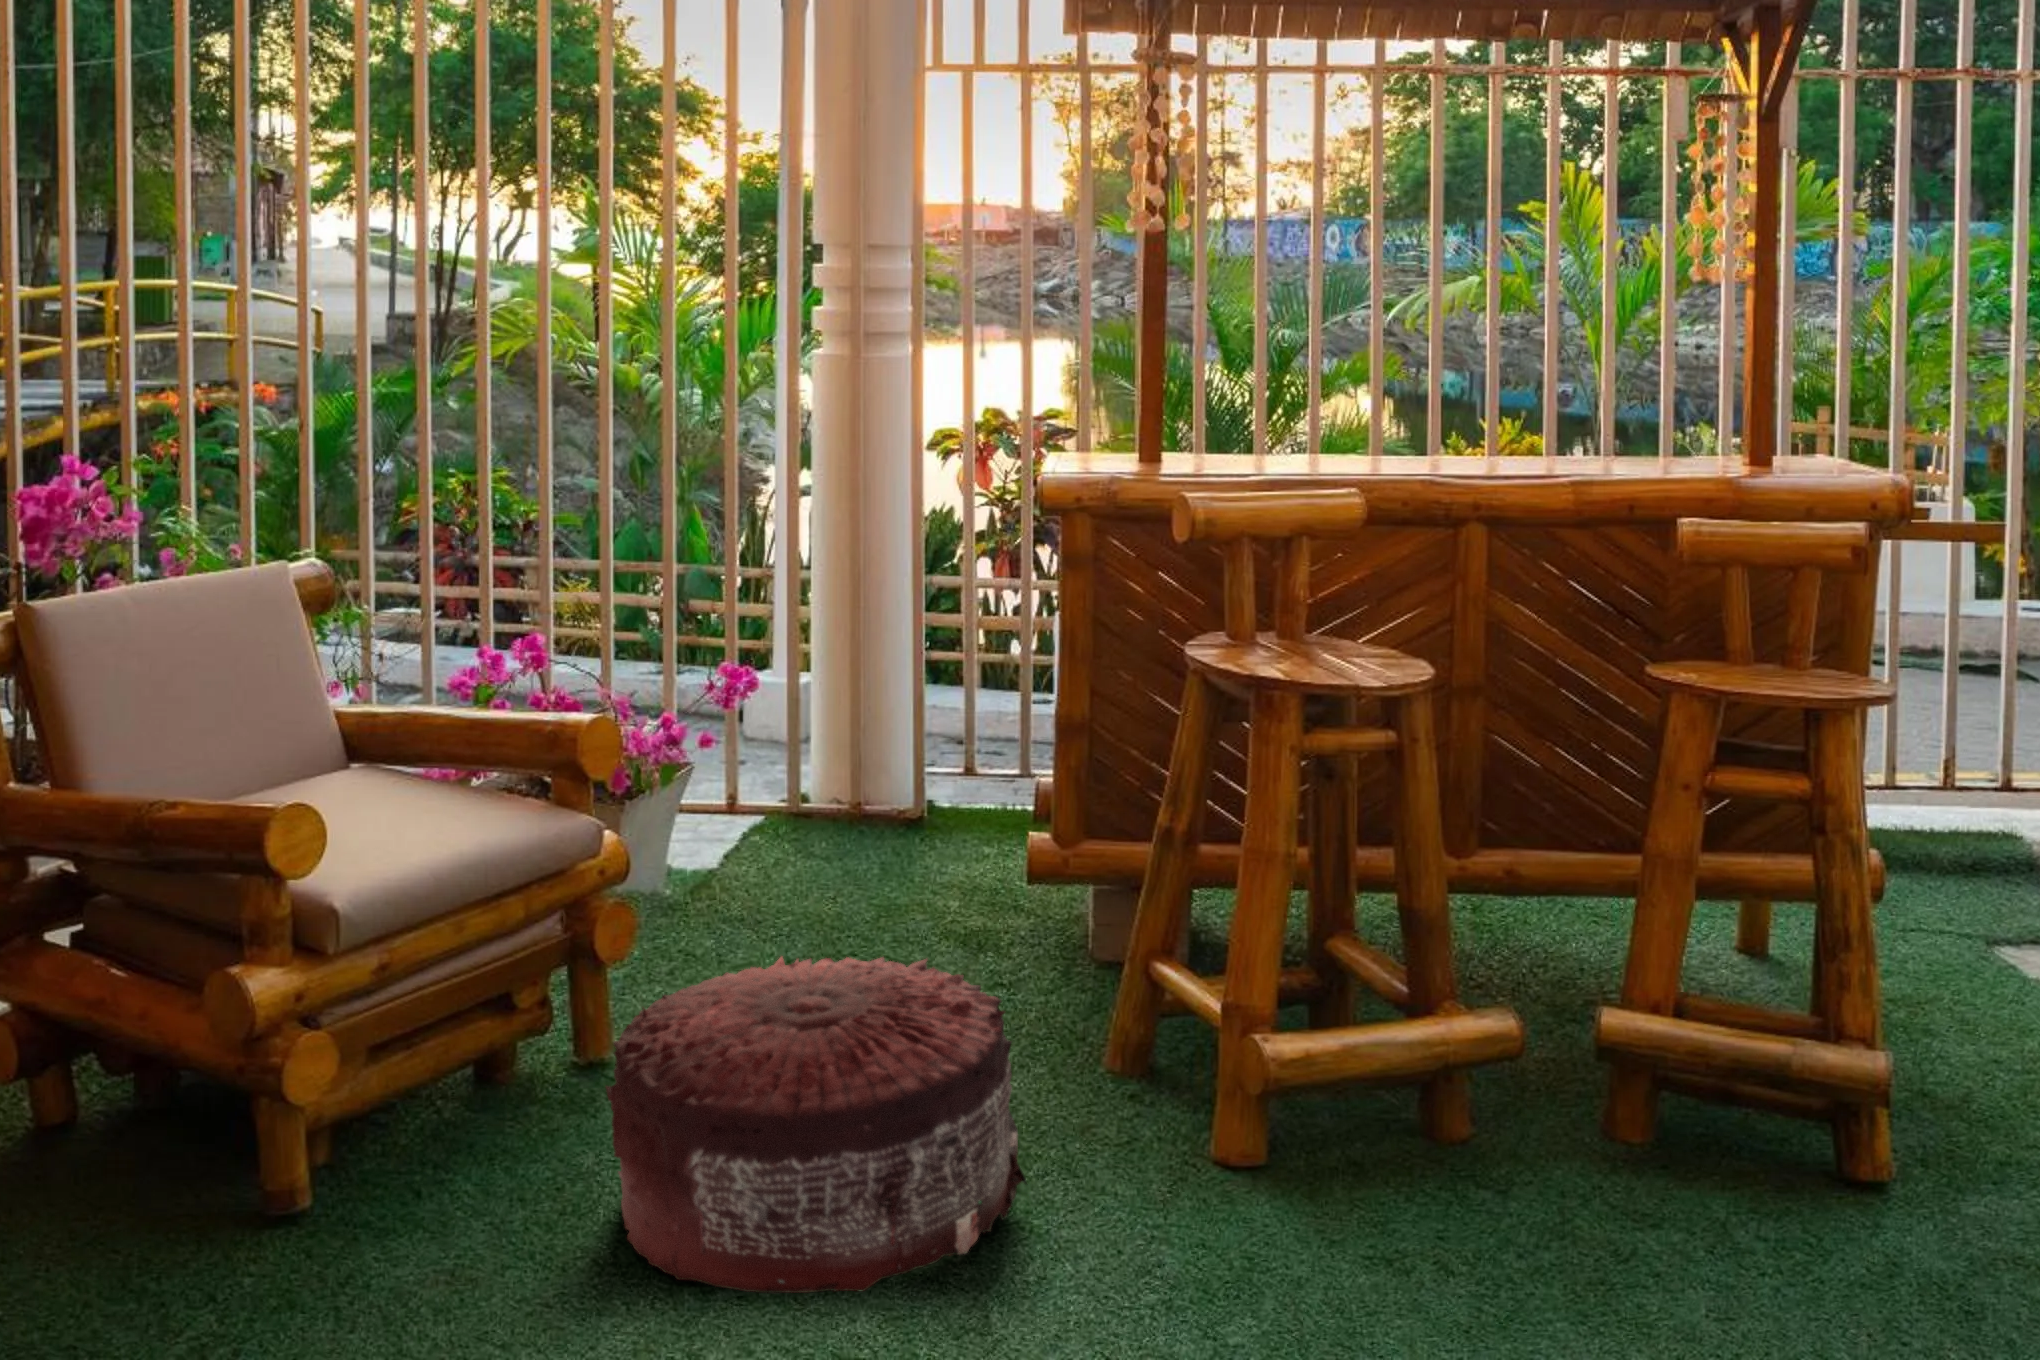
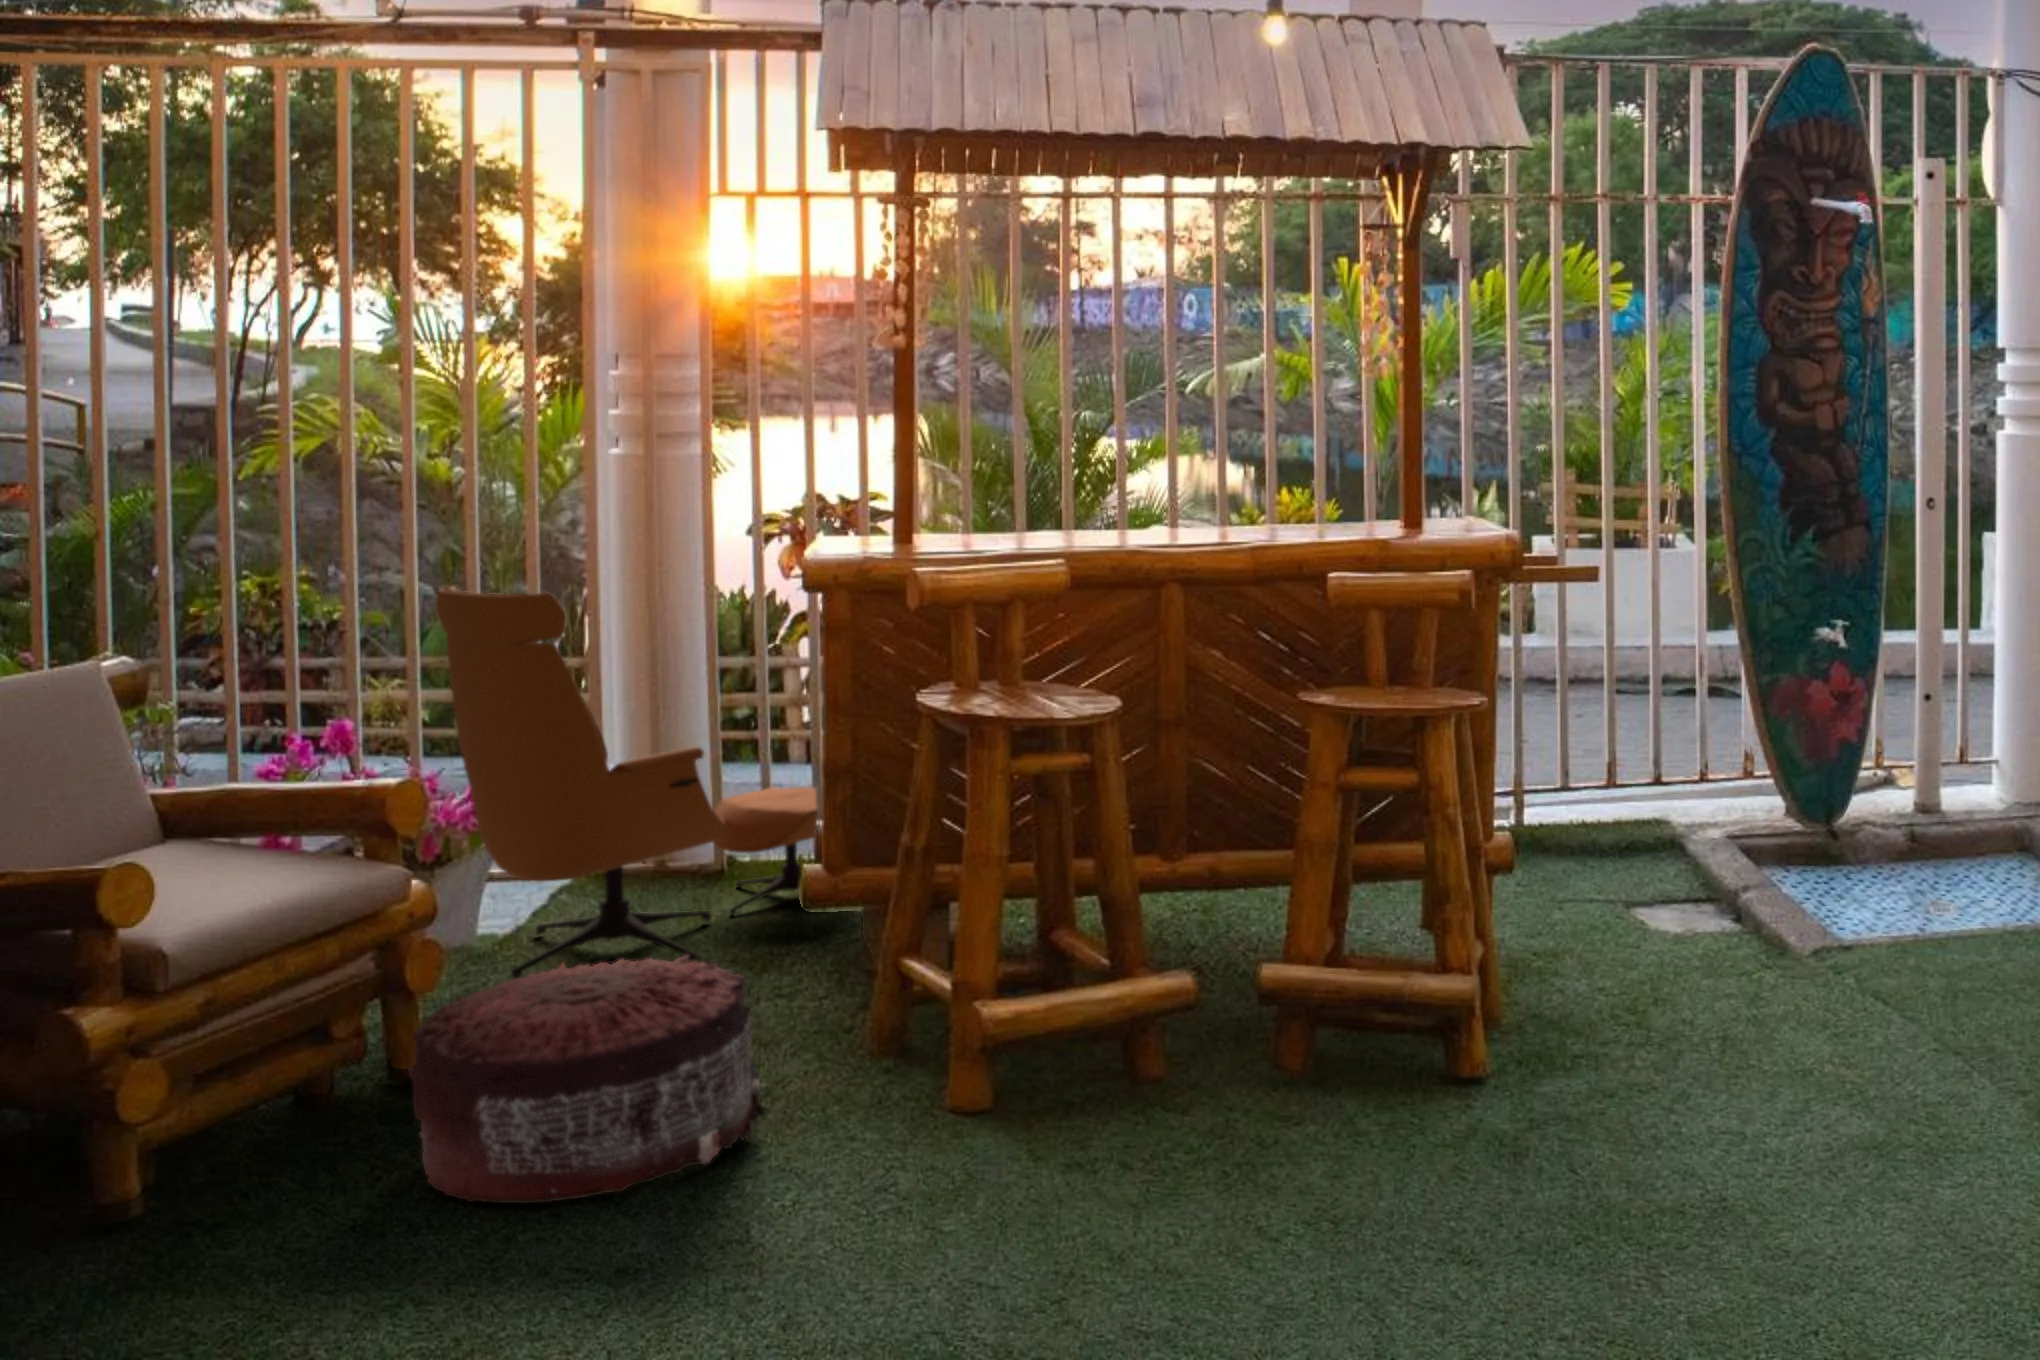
lounge chair: none [635,488,1080,938] -> present [436,586,817,979]

